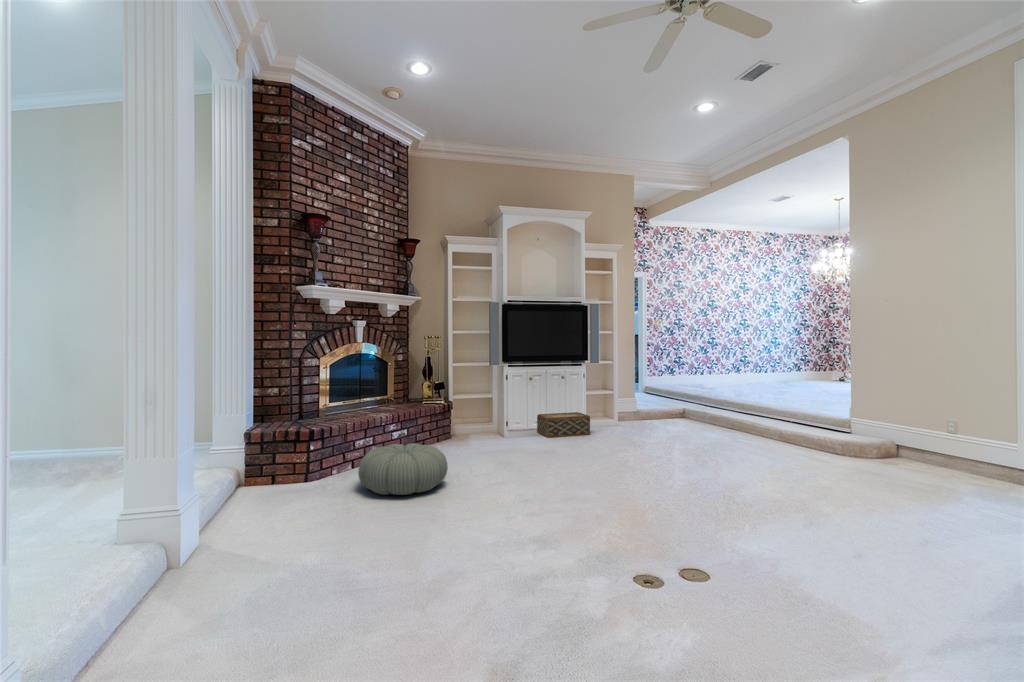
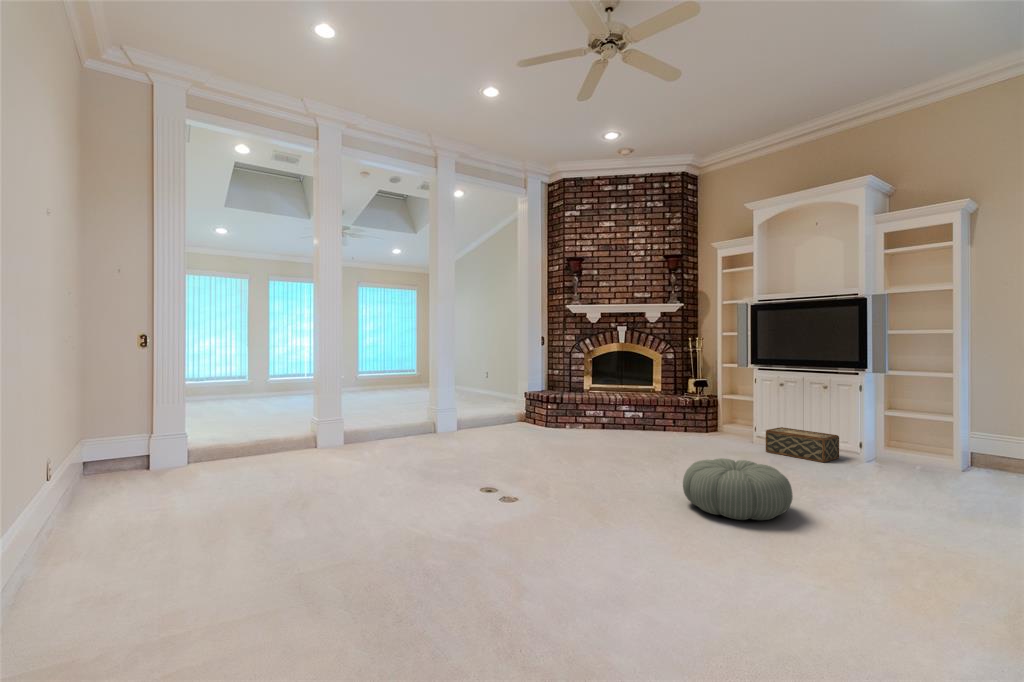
pouf: present [358,443,448,495] -> present [683,458,793,520]

